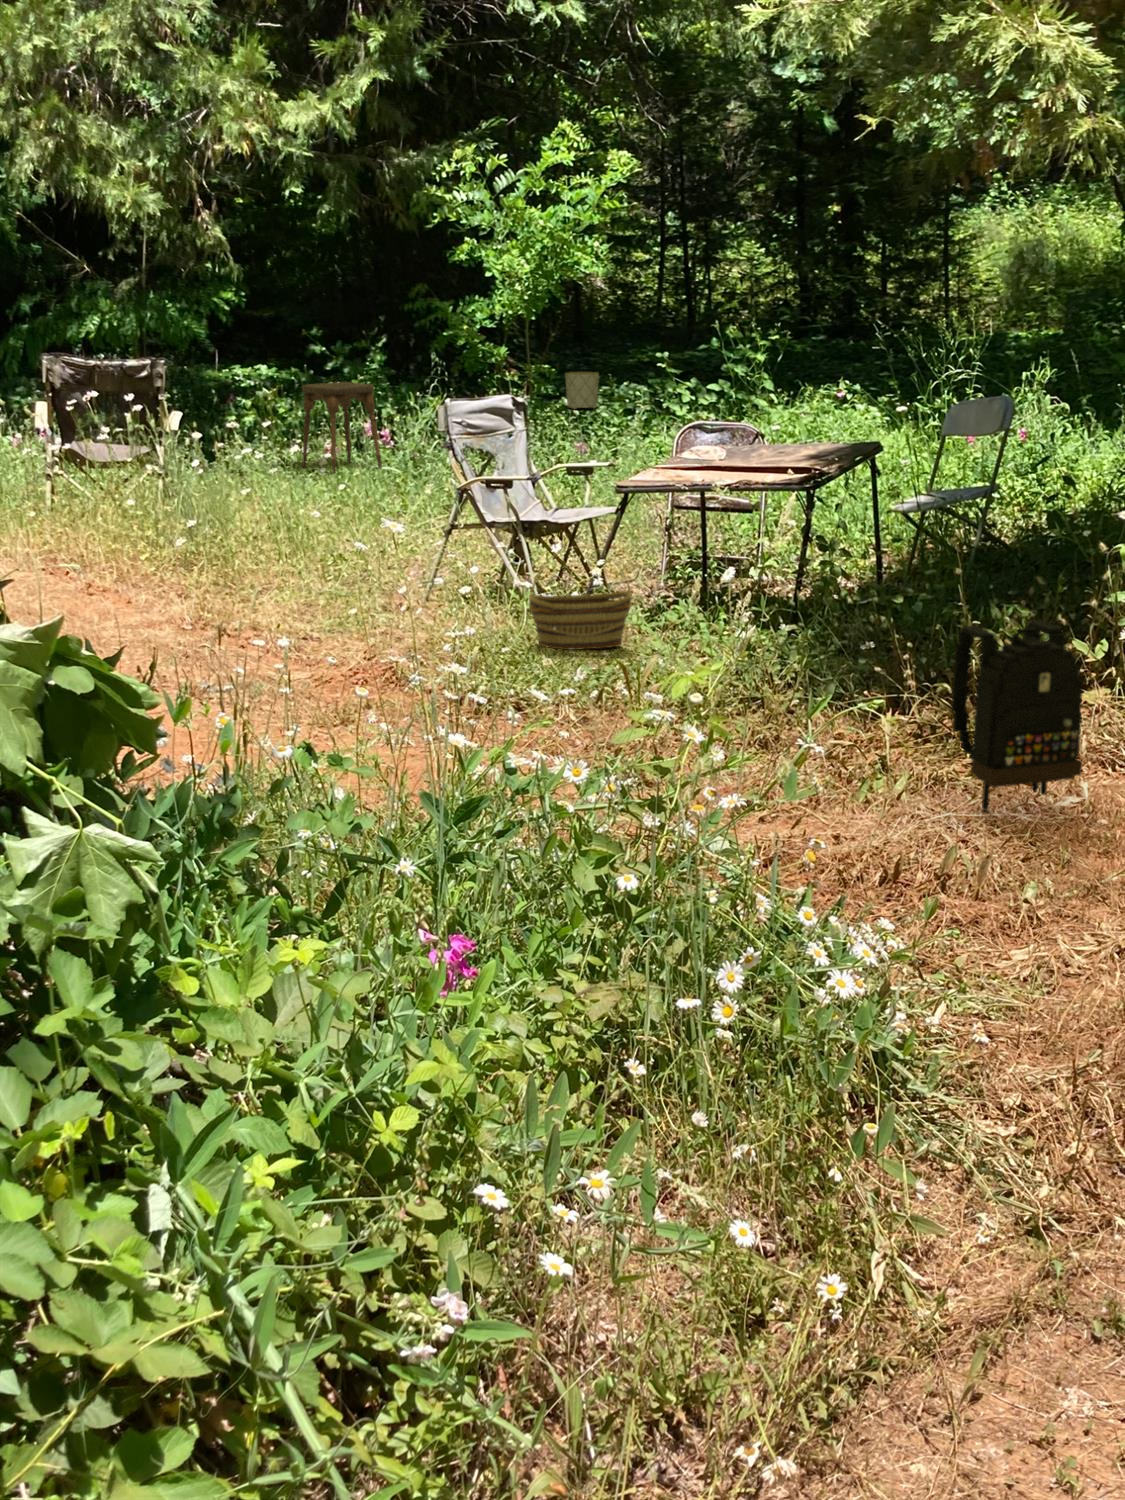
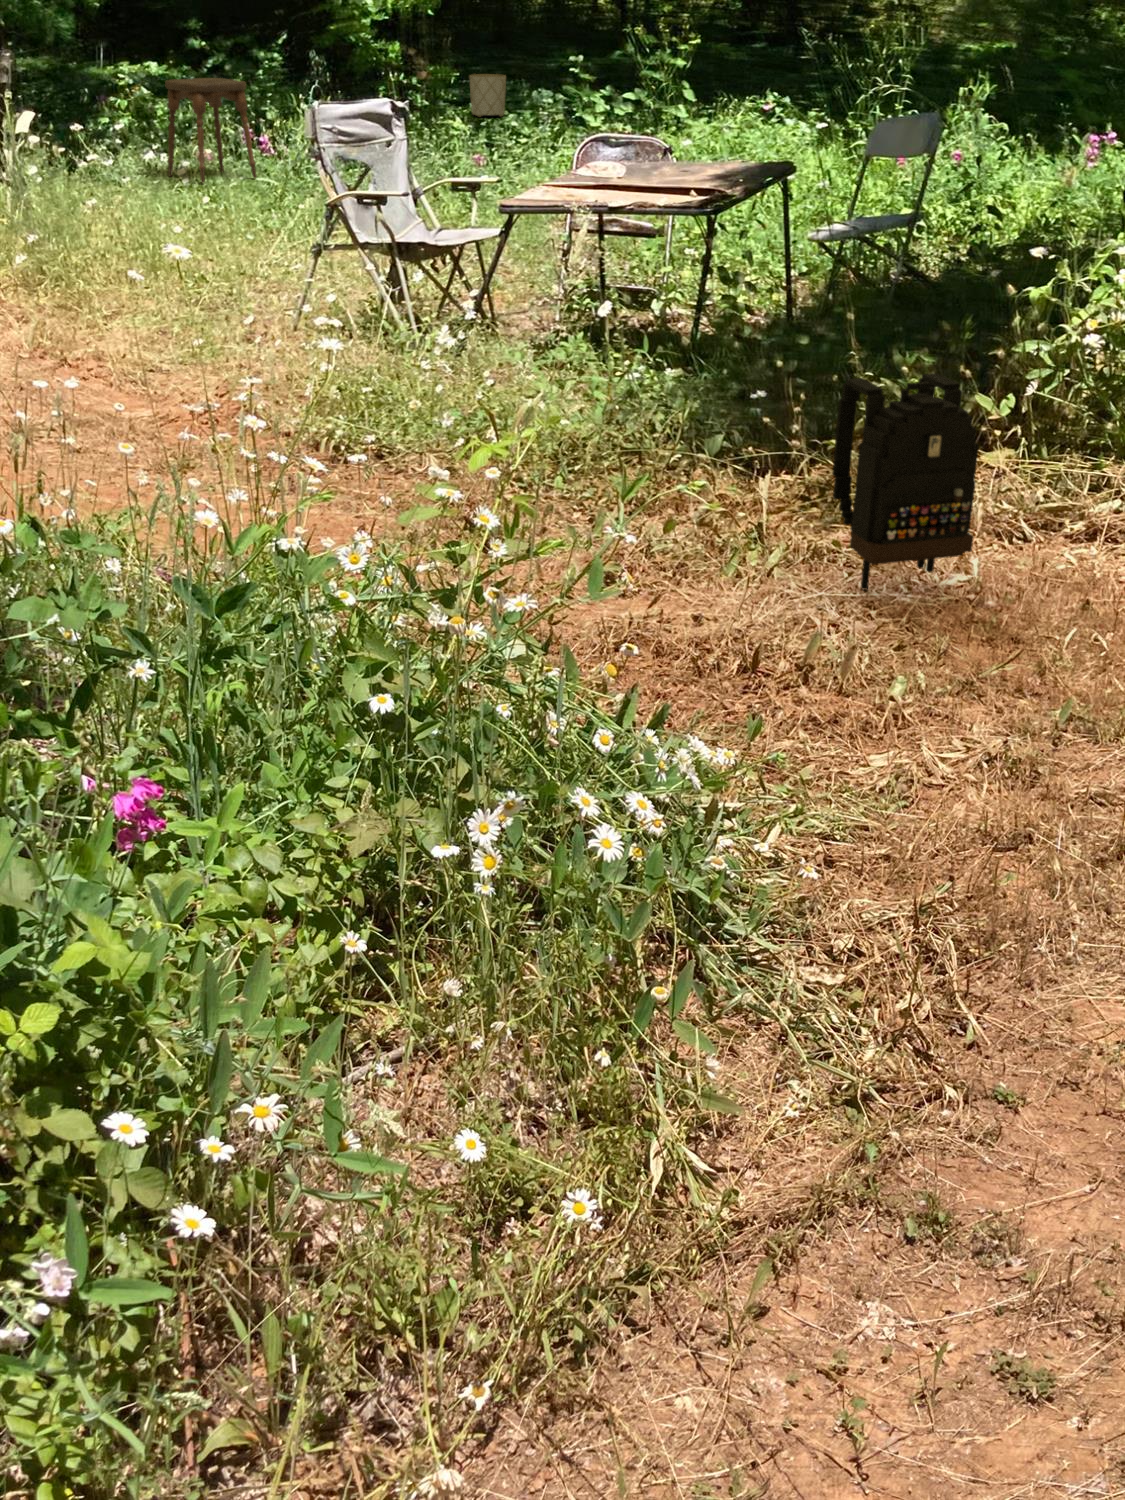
basket: present [529,548,631,650] -> none [386,274,502,393]

